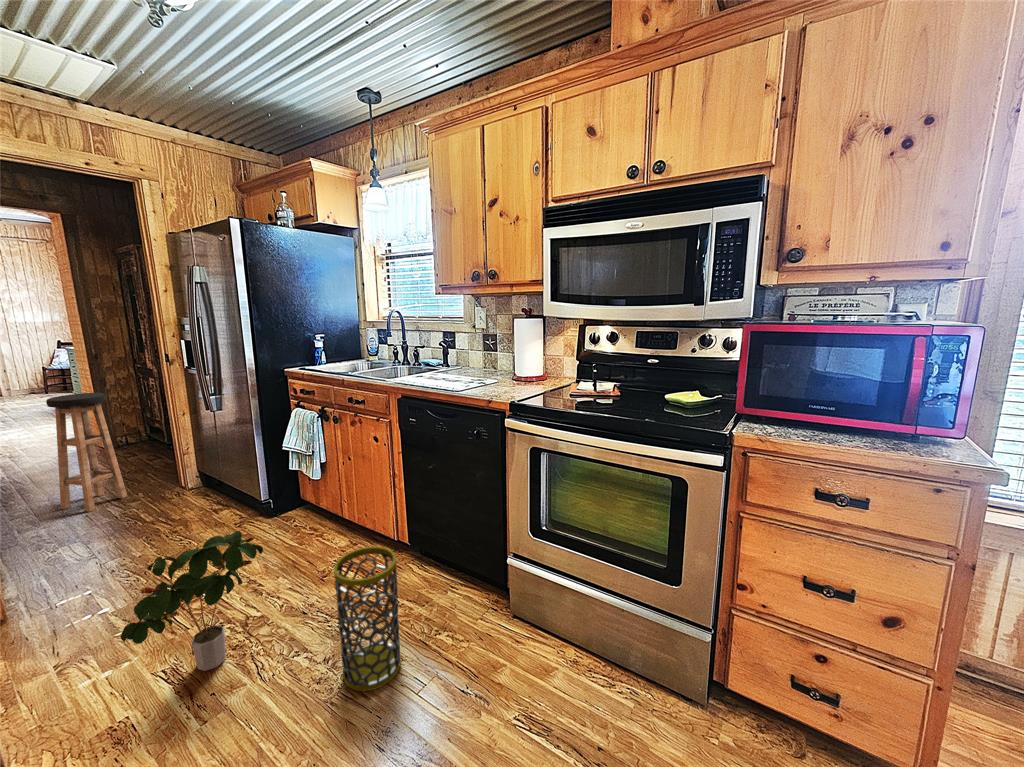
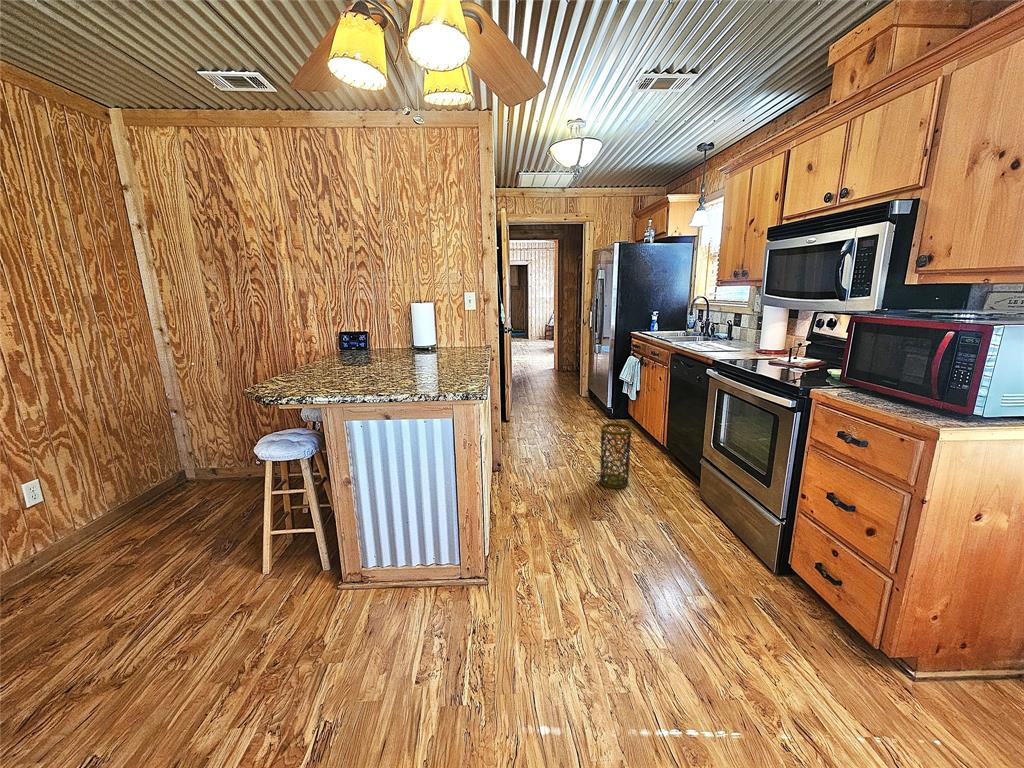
bar stool: present [46,393,127,512] -> none [535,338,559,396]
potted plant: present [121,531,263,671] -> none [534,402,586,458]

